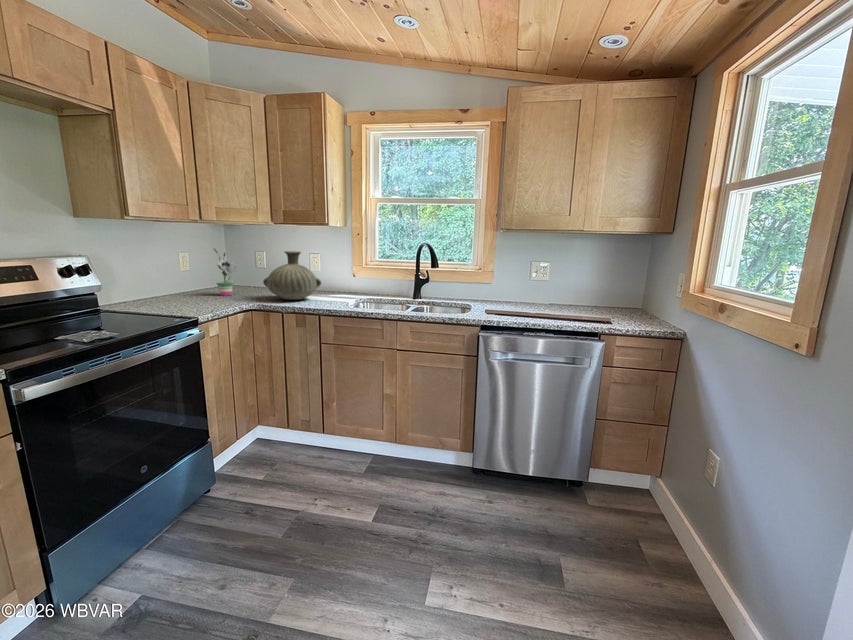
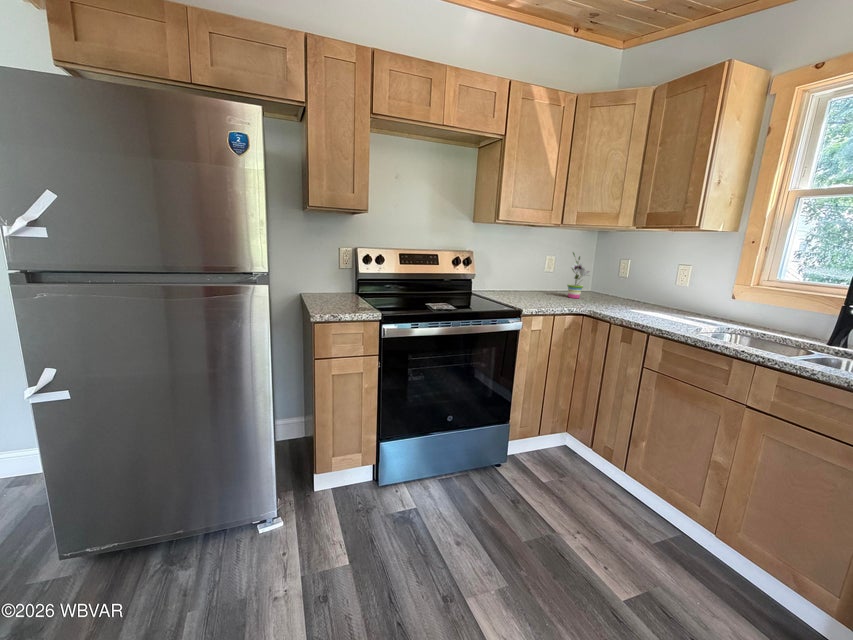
vase: present [263,251,321,300] -> none [605,258,672,314]

